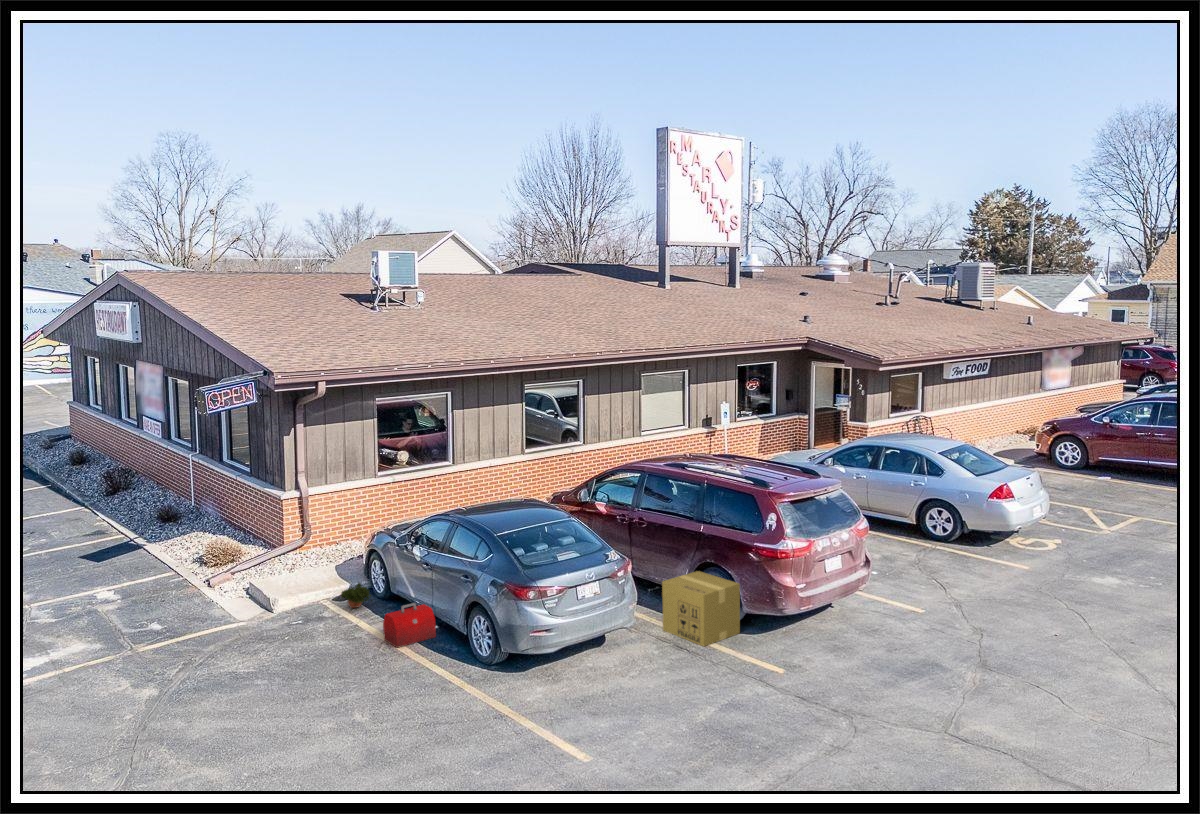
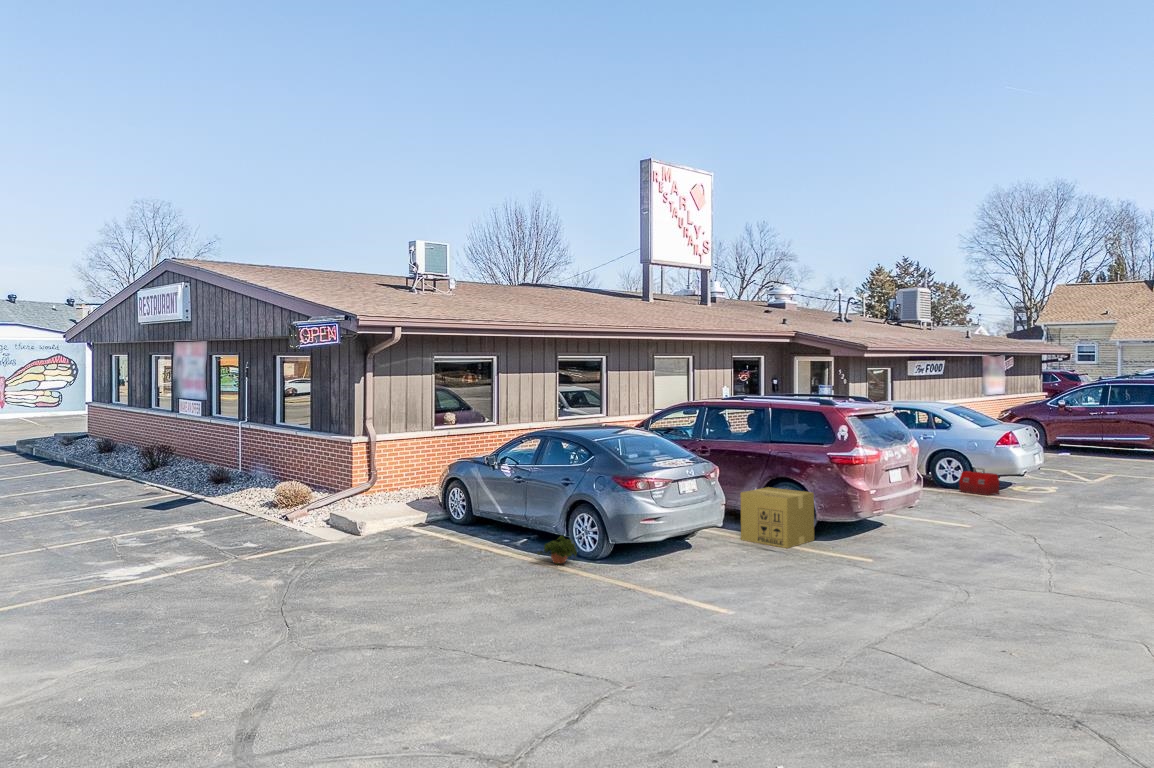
potted plant: present [335,583,371,611] -> present [538,536,577,566]
toolbox: present [383,603,436,648] -> present [959,468,999,495]

